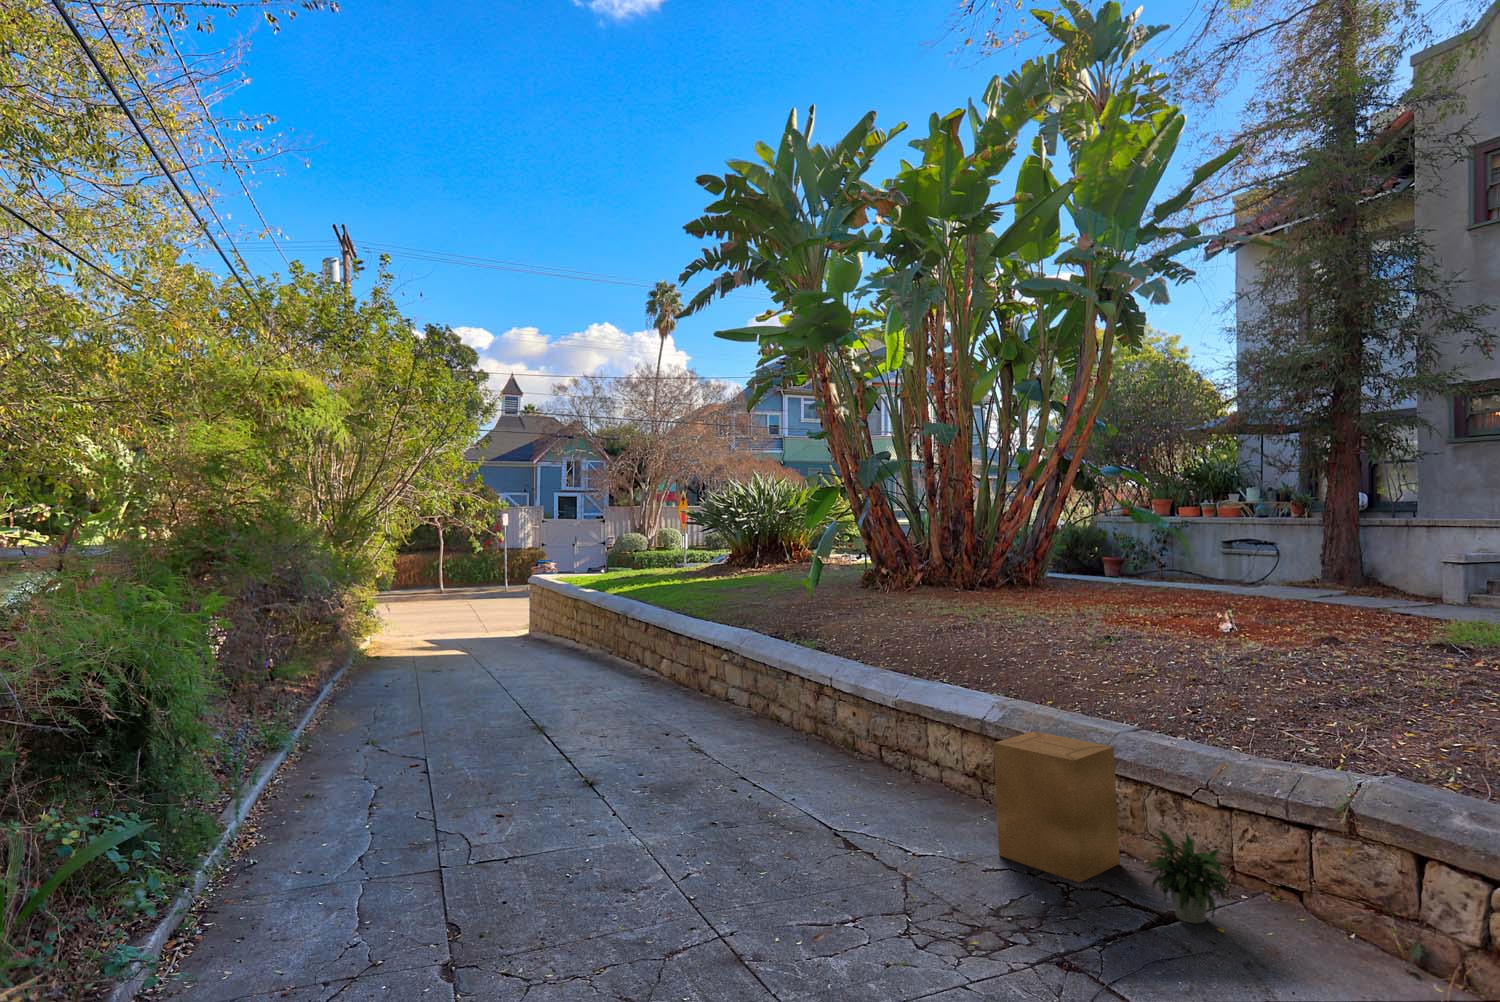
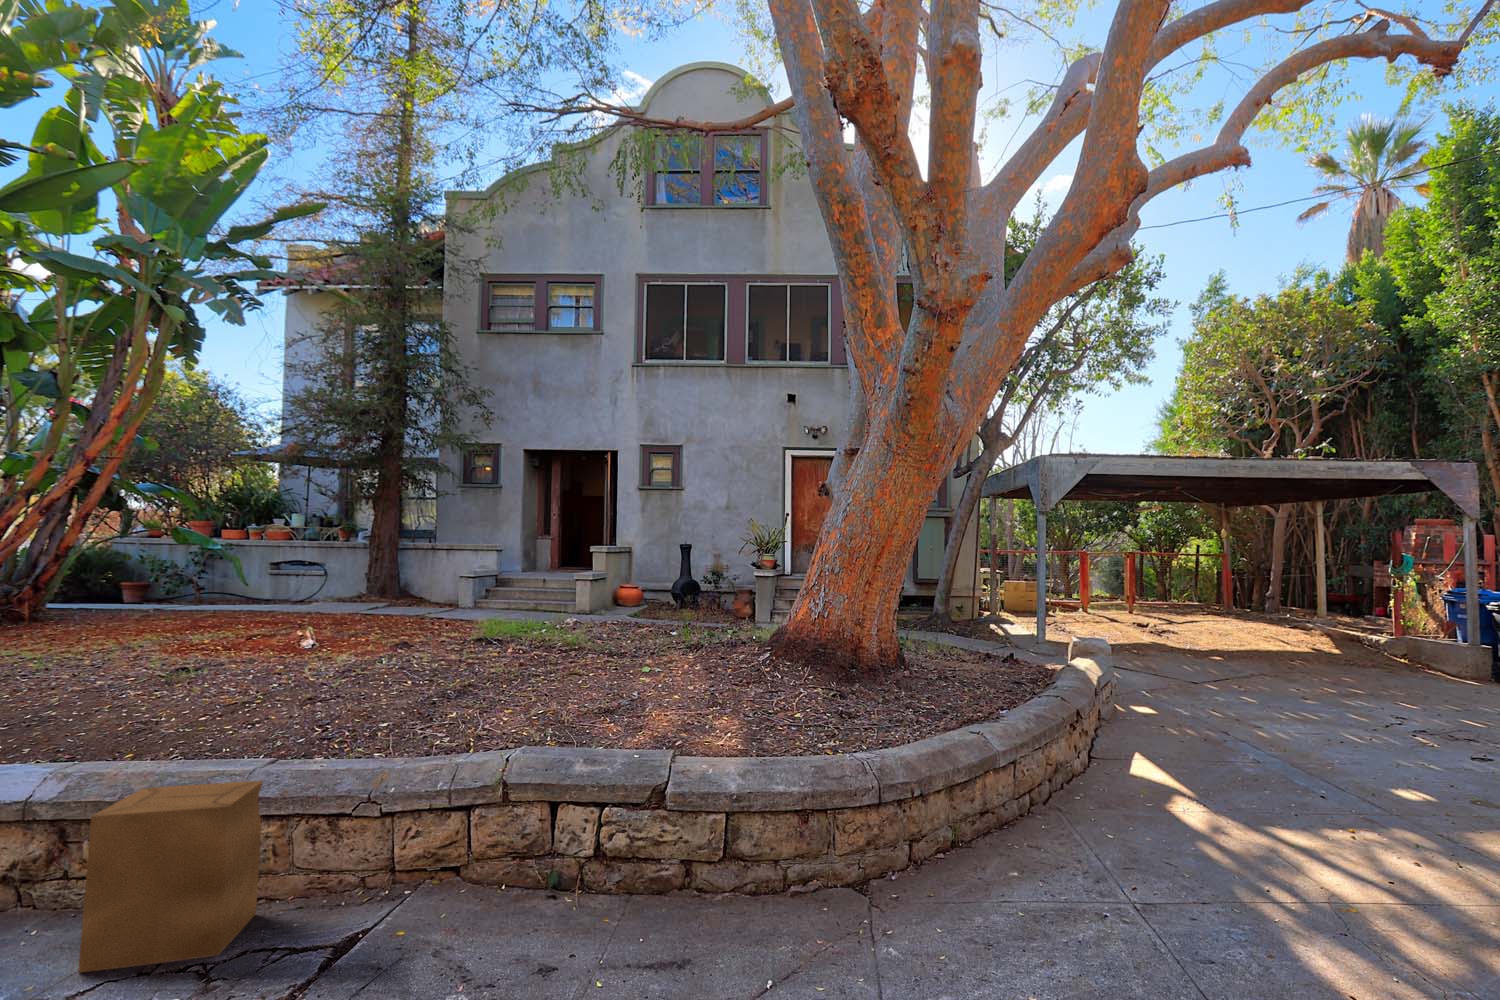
potted plant: present [1147,829,1230,923] -> none [319,846,407,943]

